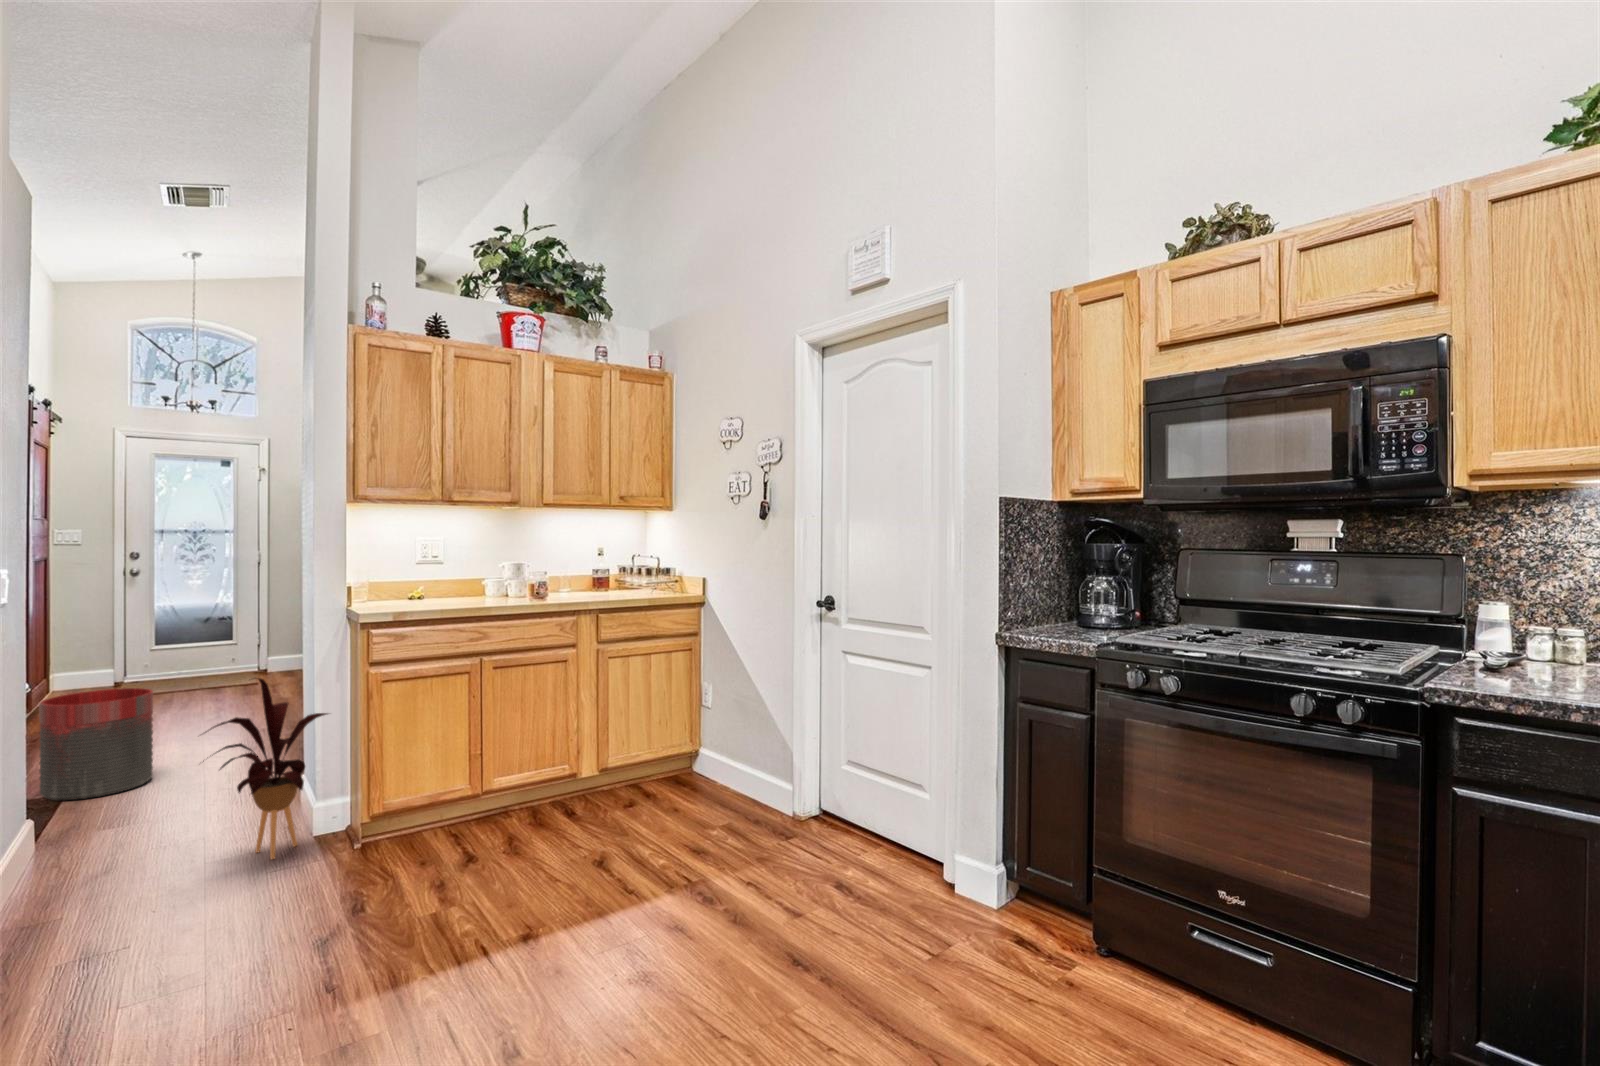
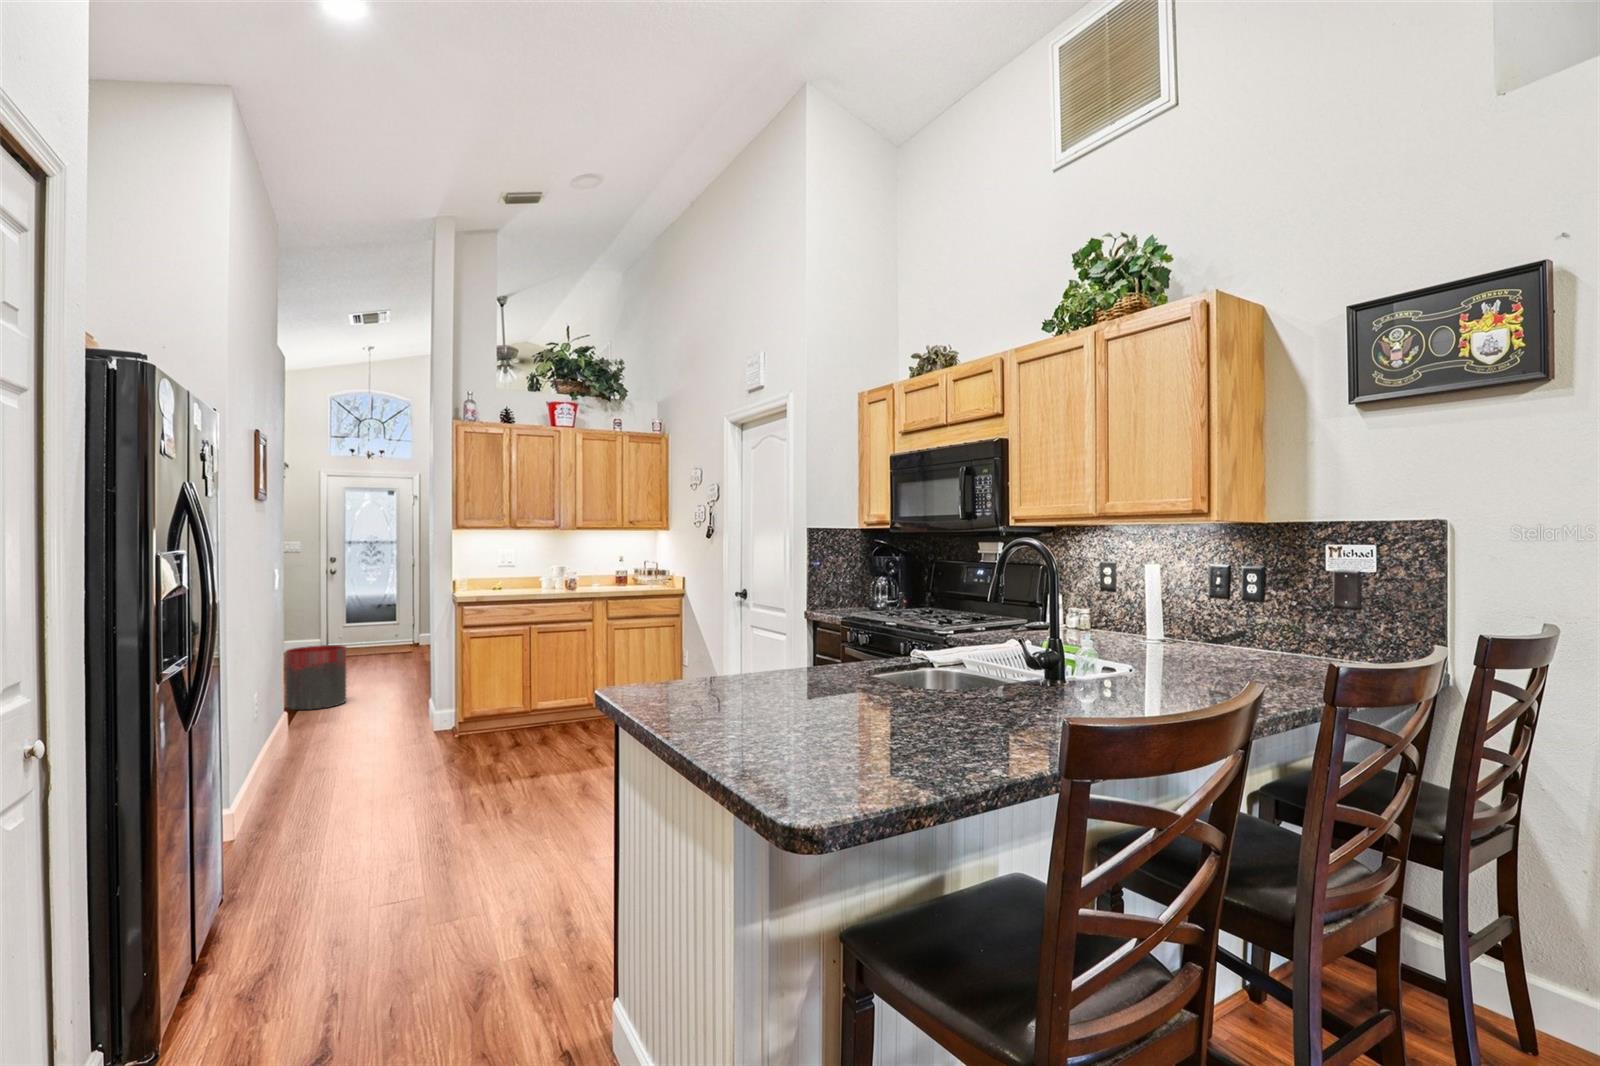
house plant: present [203,678,327,859] -> none [370,634,444,740]

